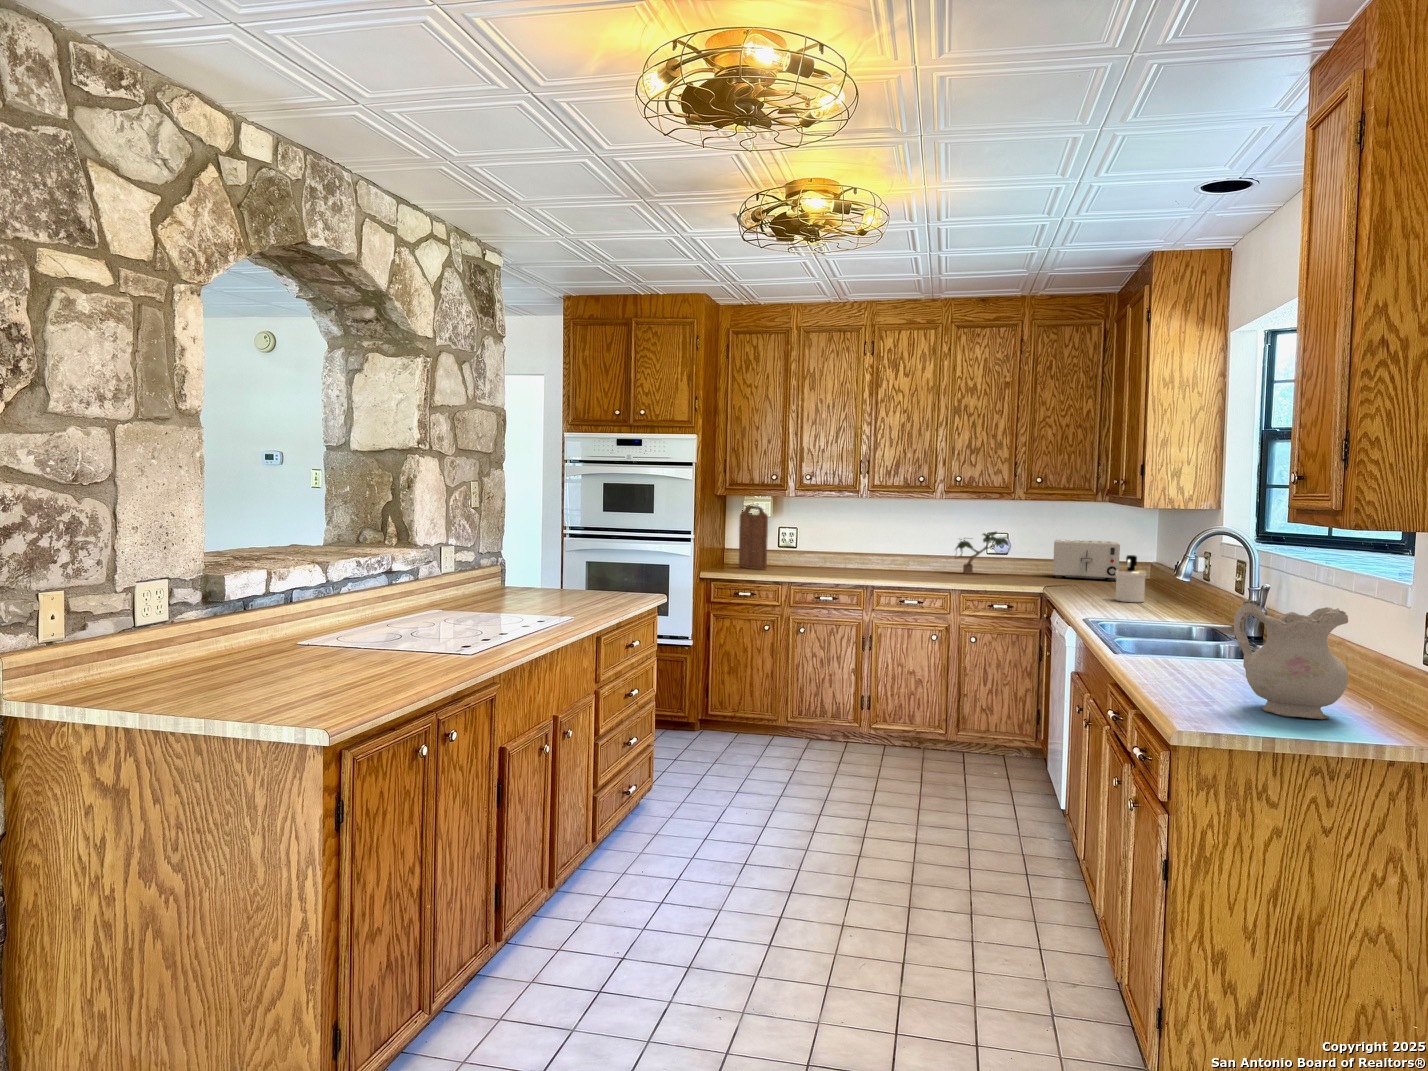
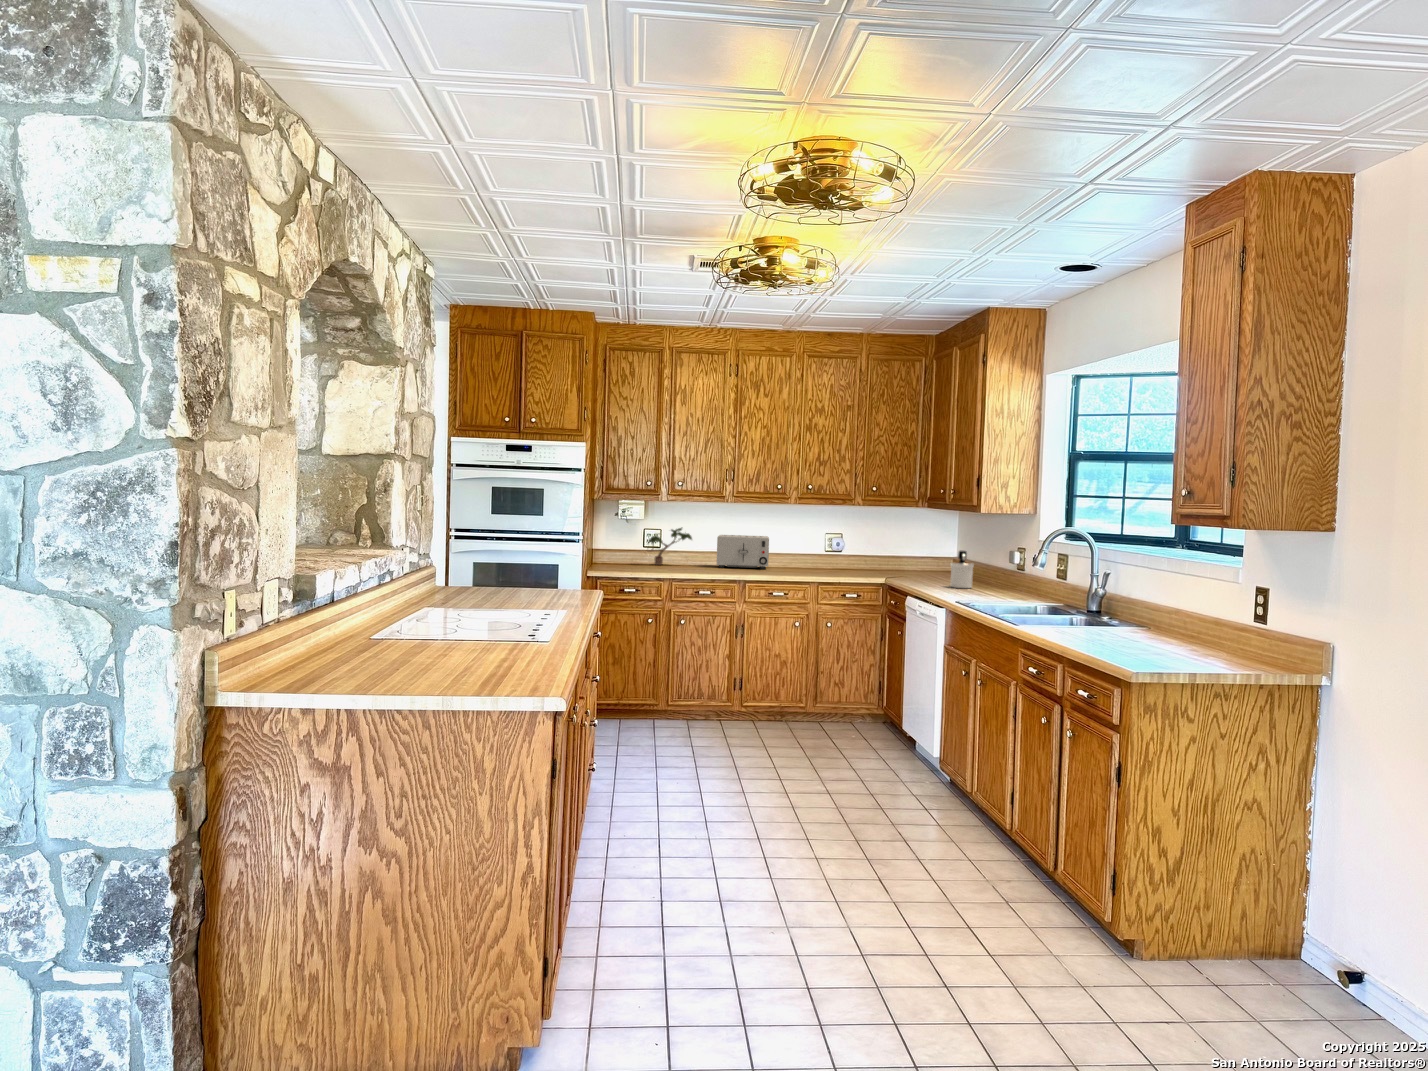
cutting board: present [739,506,768,570] -> none [612,510,643,569]
potted plant: present [956,532,1009,574] -> present [648,528,692,565]
toaster: present [1053,540,1120,581] -> present [717,535,769,569]
ceramic pitcher: present [1234,600,1348,719] -> none [1120,577,1191,656]

